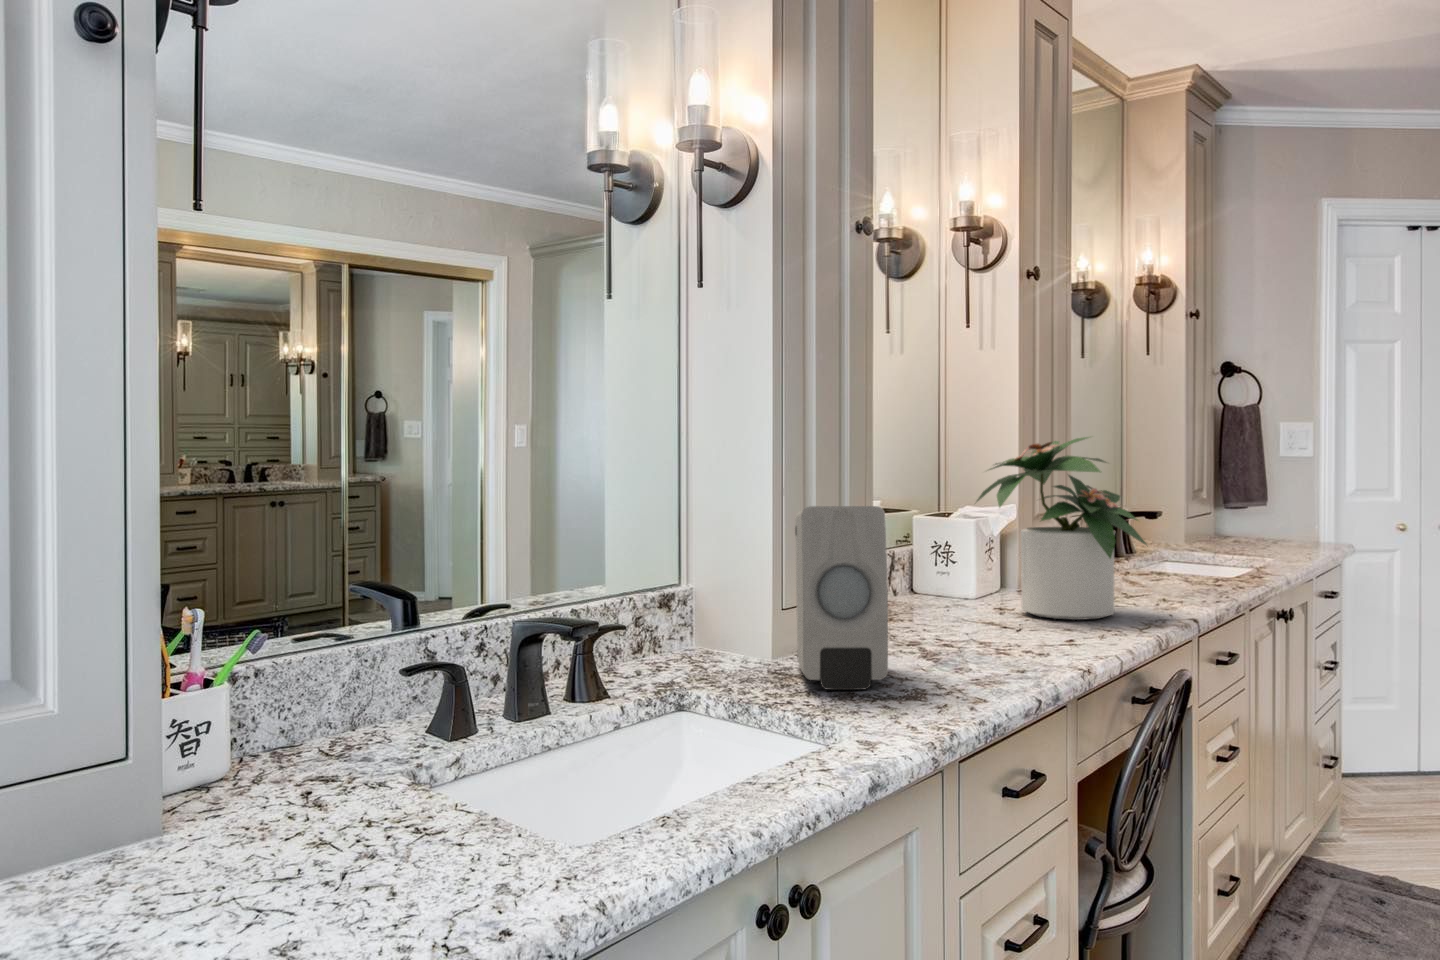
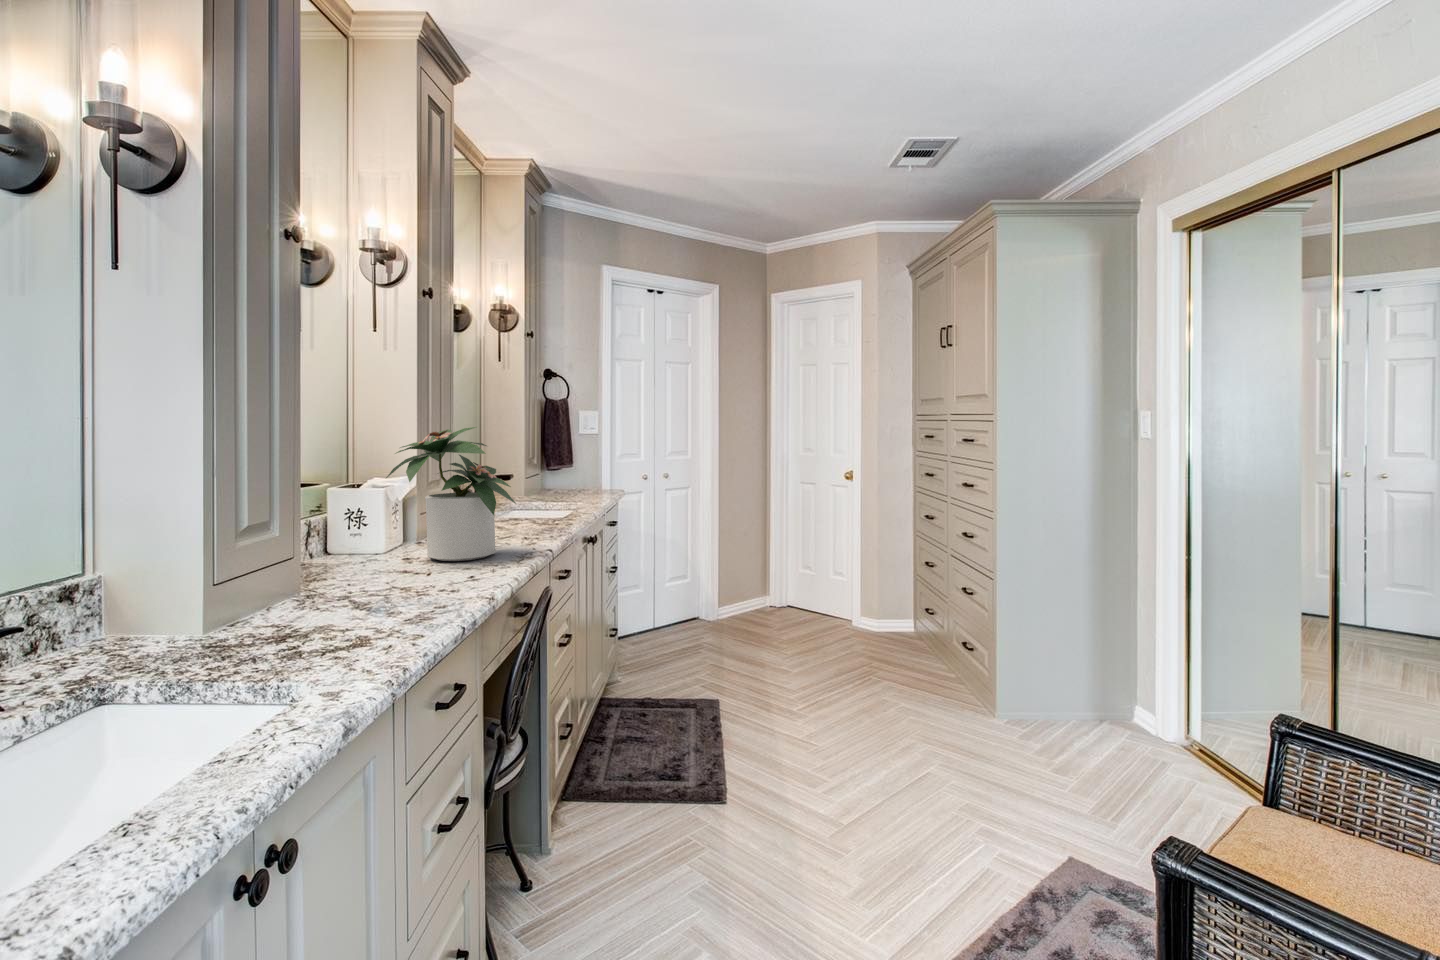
soap dispenser: present [795,506,888,690] -> none [228,489,334,653]

